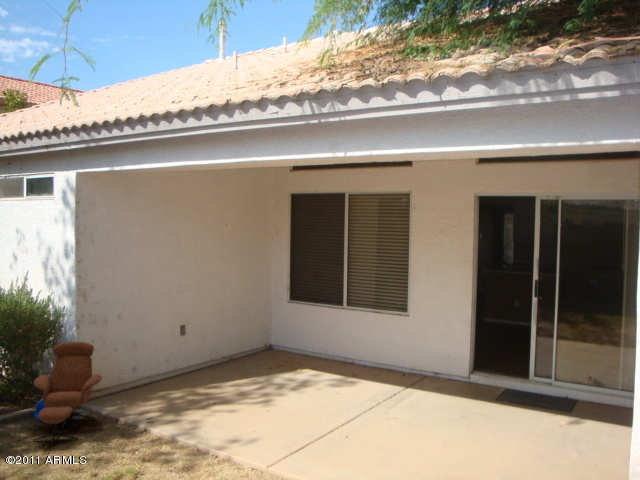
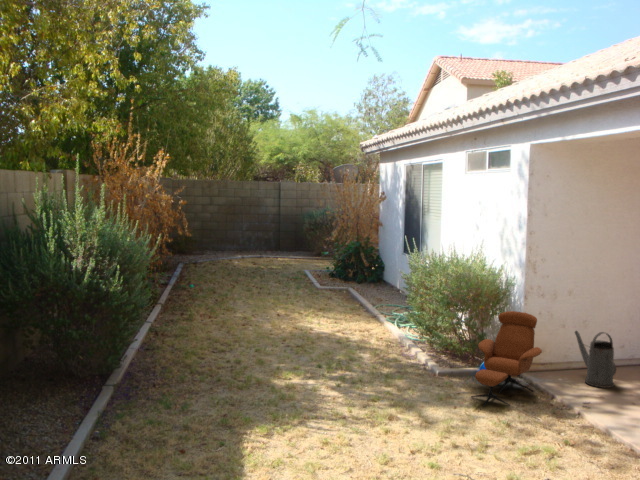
watering can: none [126,349,169,401] -> present [575,331,616,388]

